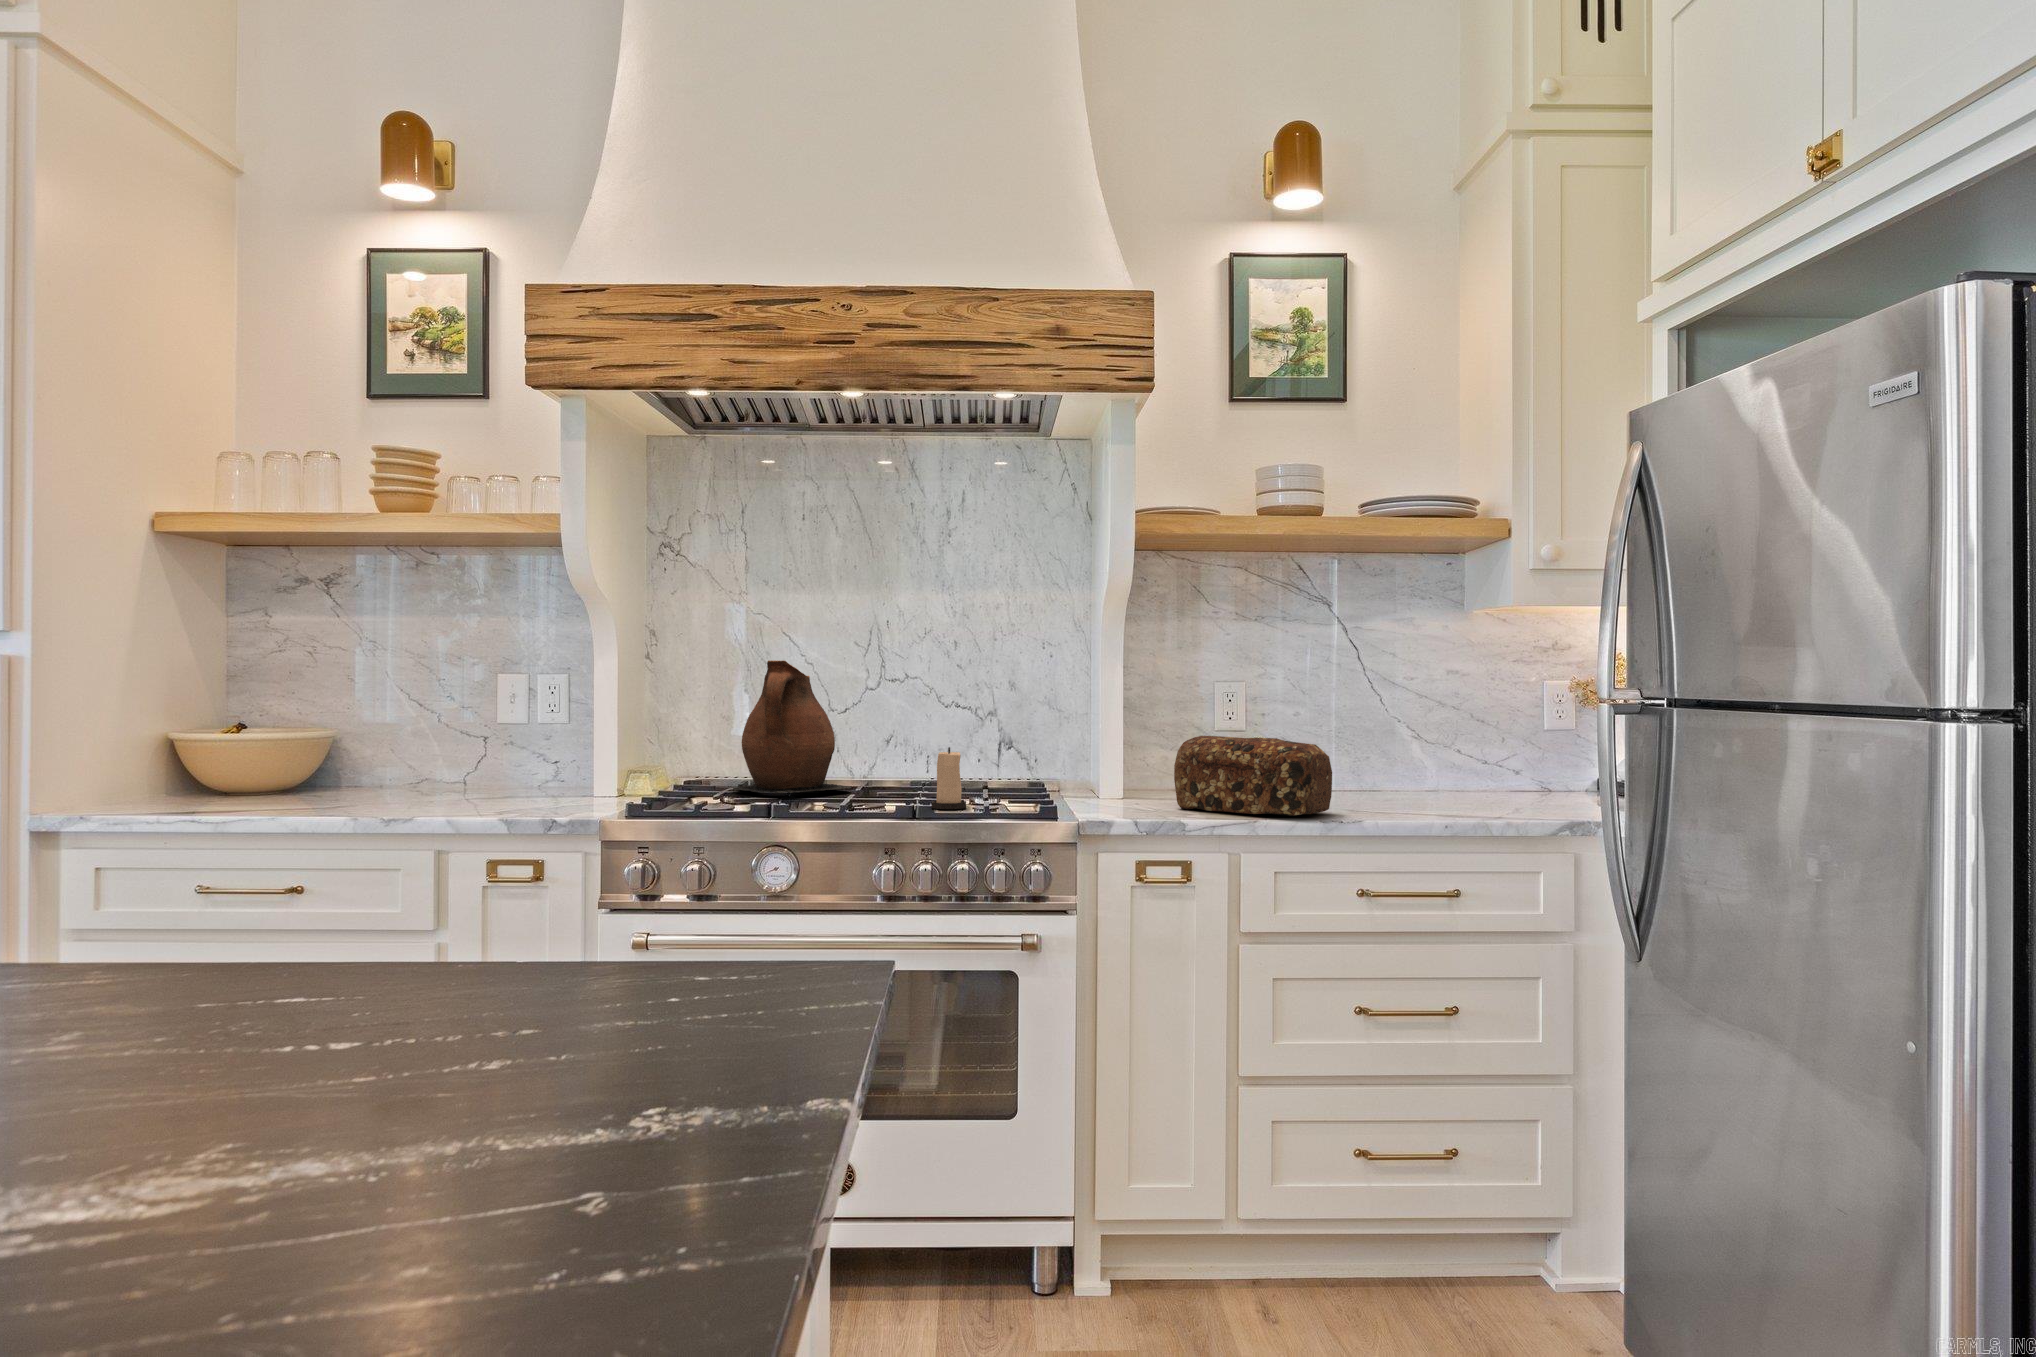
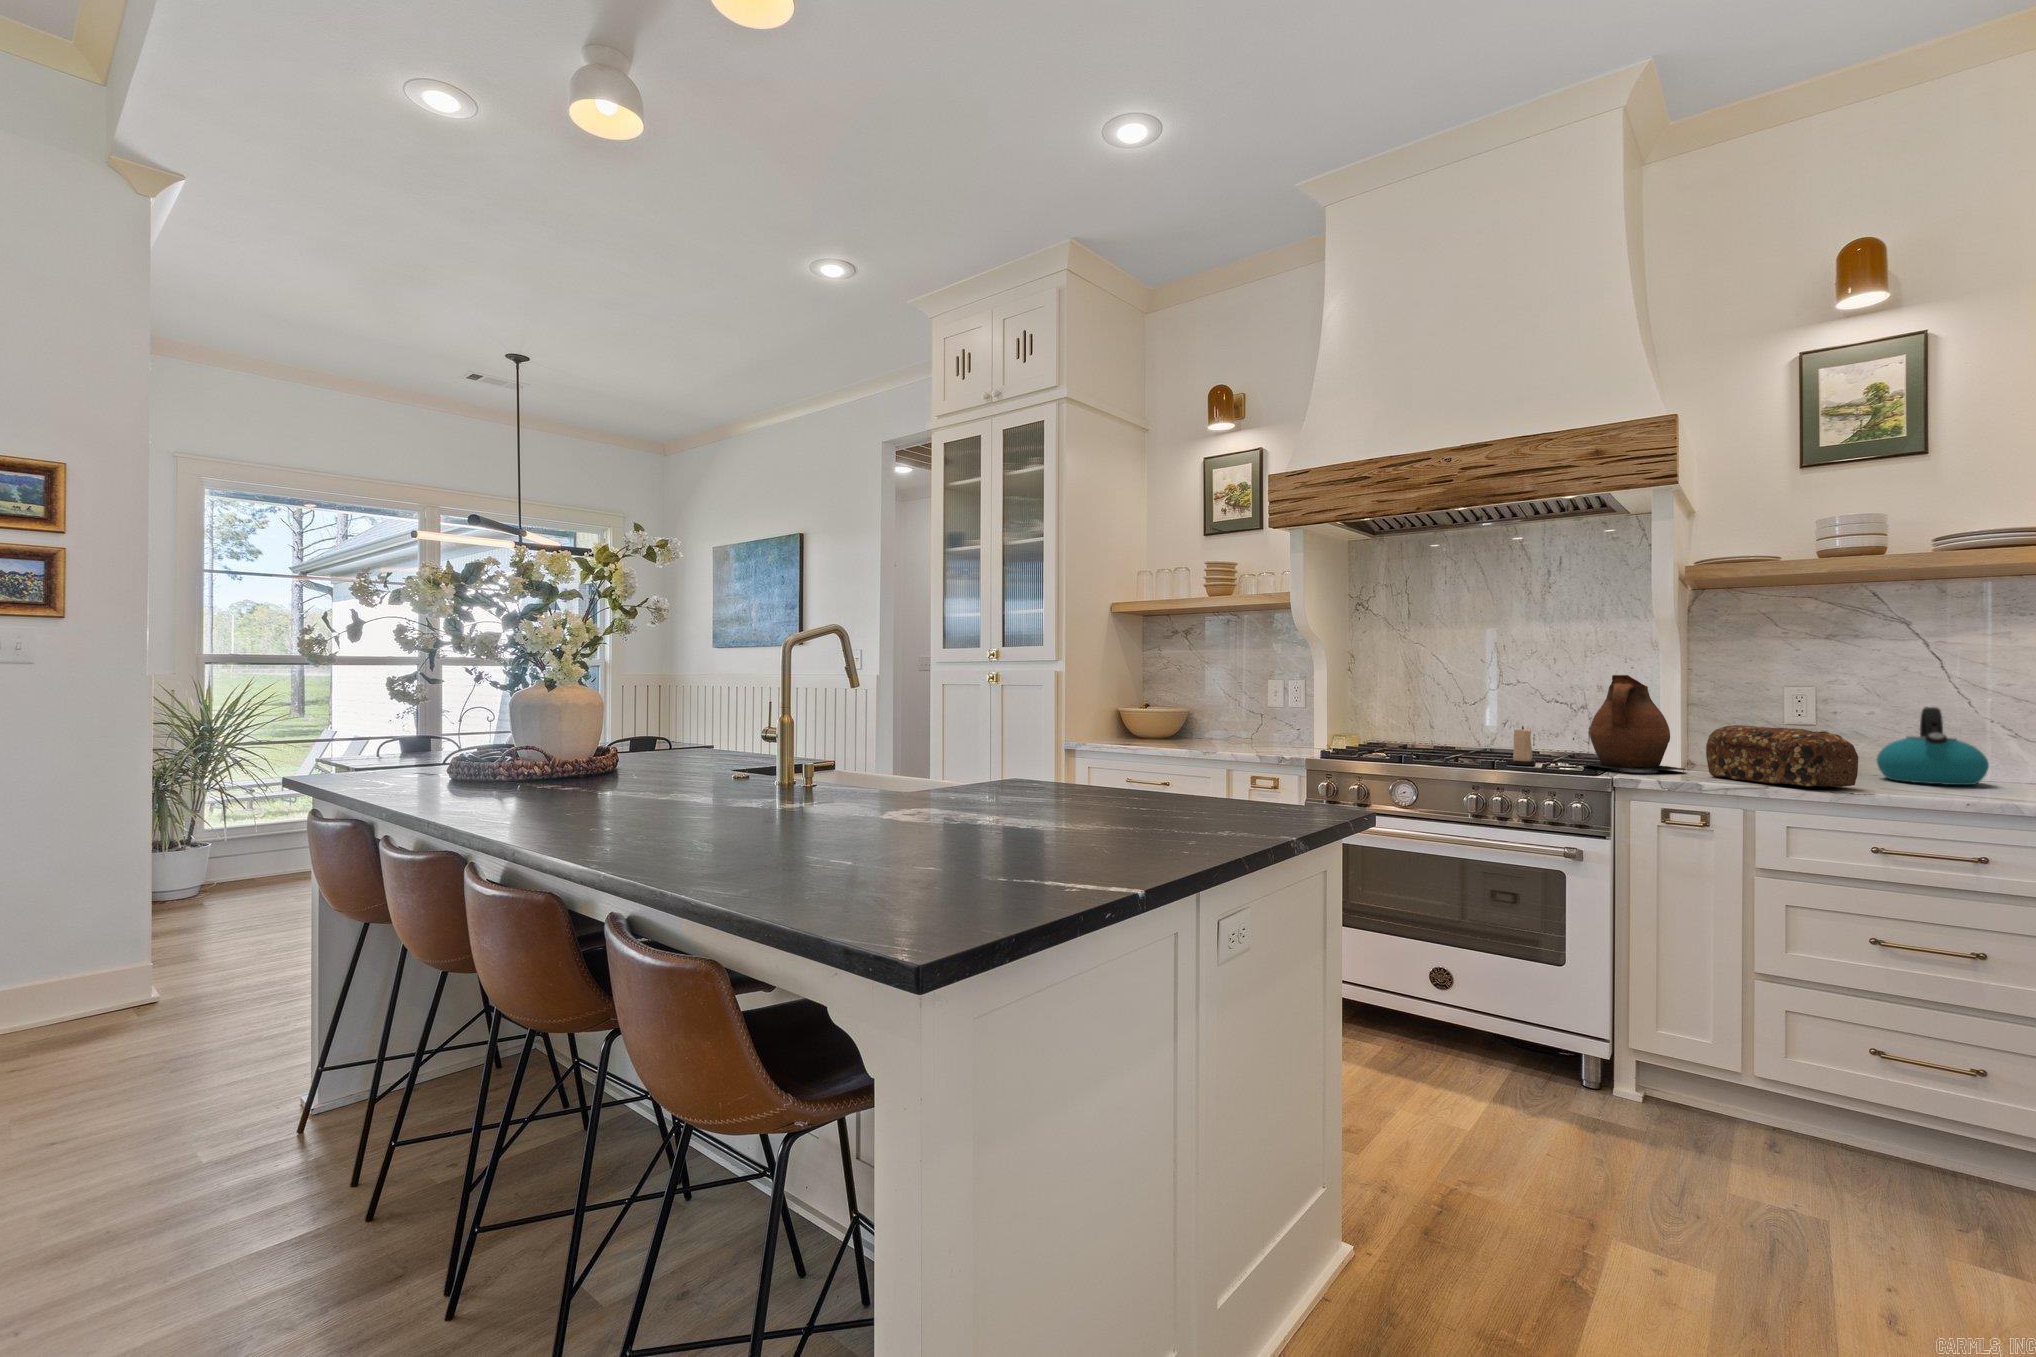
ceramic pitcher: present [728,660,852,793] -> present [1579,675,1685,771]
kettle: none [1316,706,1415,799] -> present [1876,707,1989,785]

